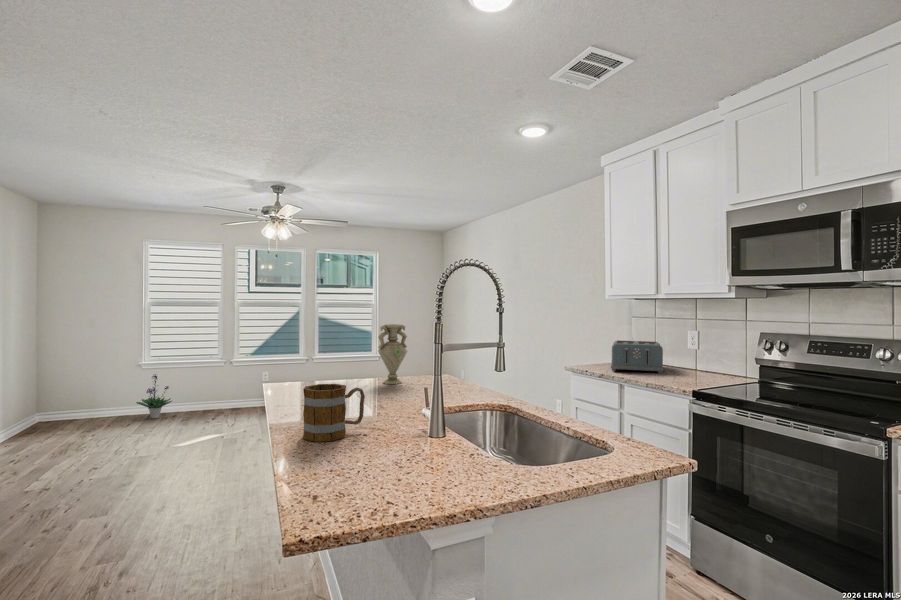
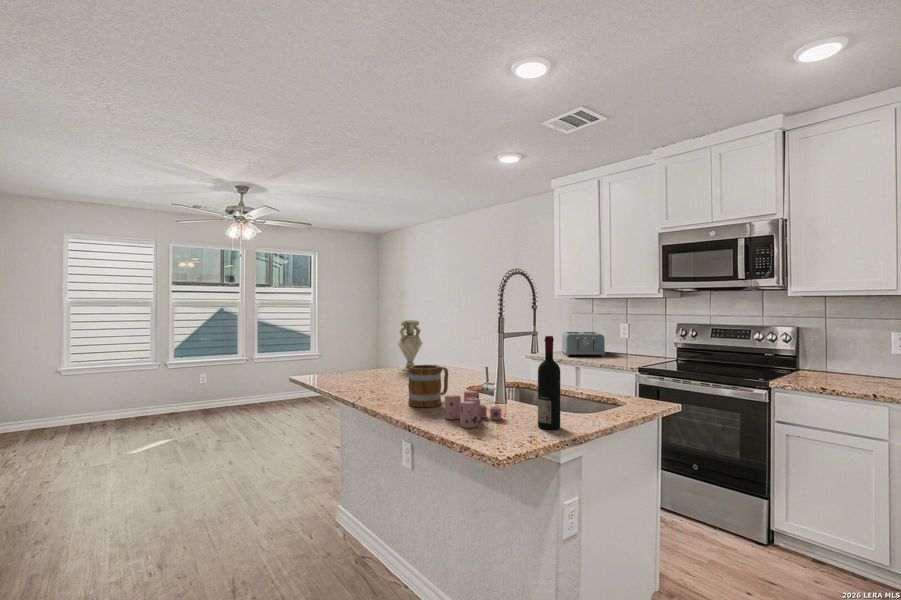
wine bottle: none [408,355,443,500] -> present [538,336,560,429]
potted plant: present [136,374,172,418] -> none [59,379,103,427]
candle: none [305,425,385,485] -> present [444,391,501,428]

